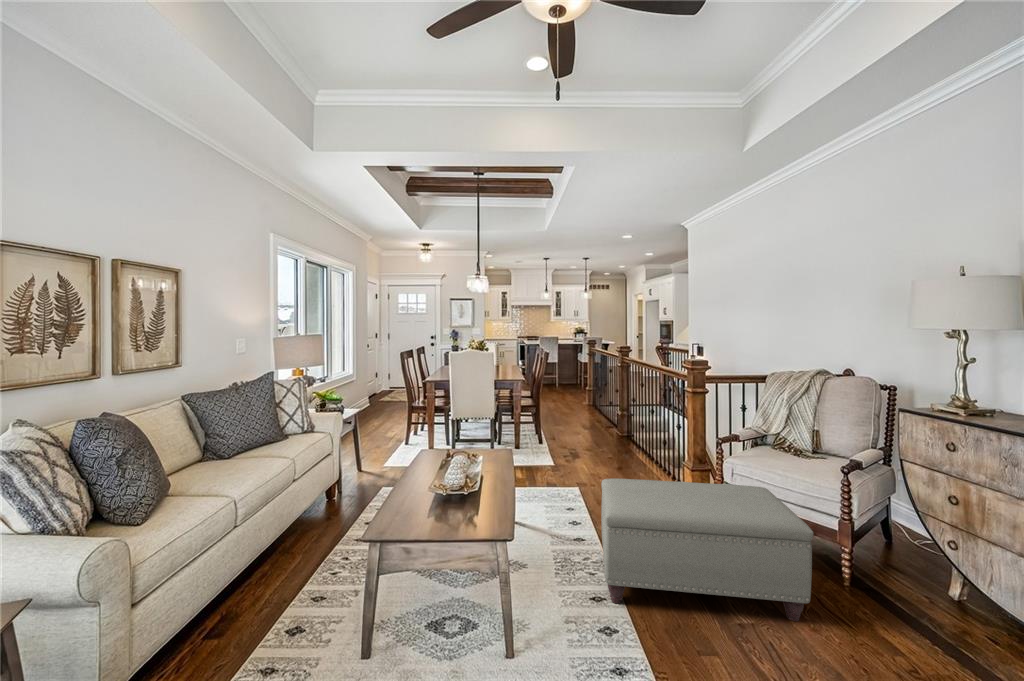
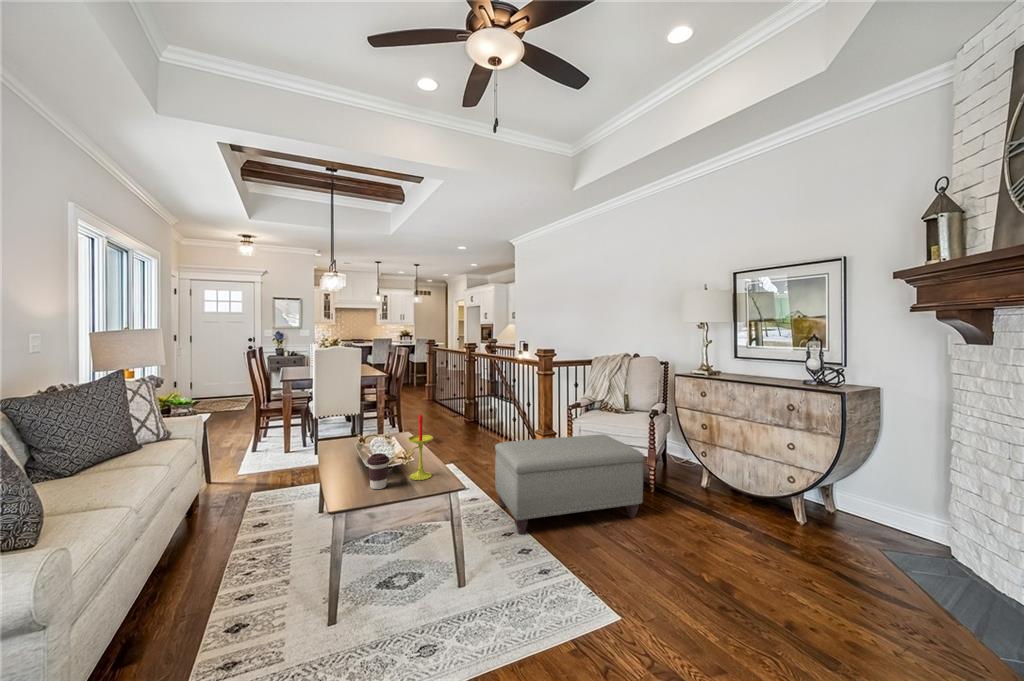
candle: none [458,440,491,518] -> present [407,415,433,480]
coffee cup: none [416,480,439,520] -> present [367,453,389,489]

